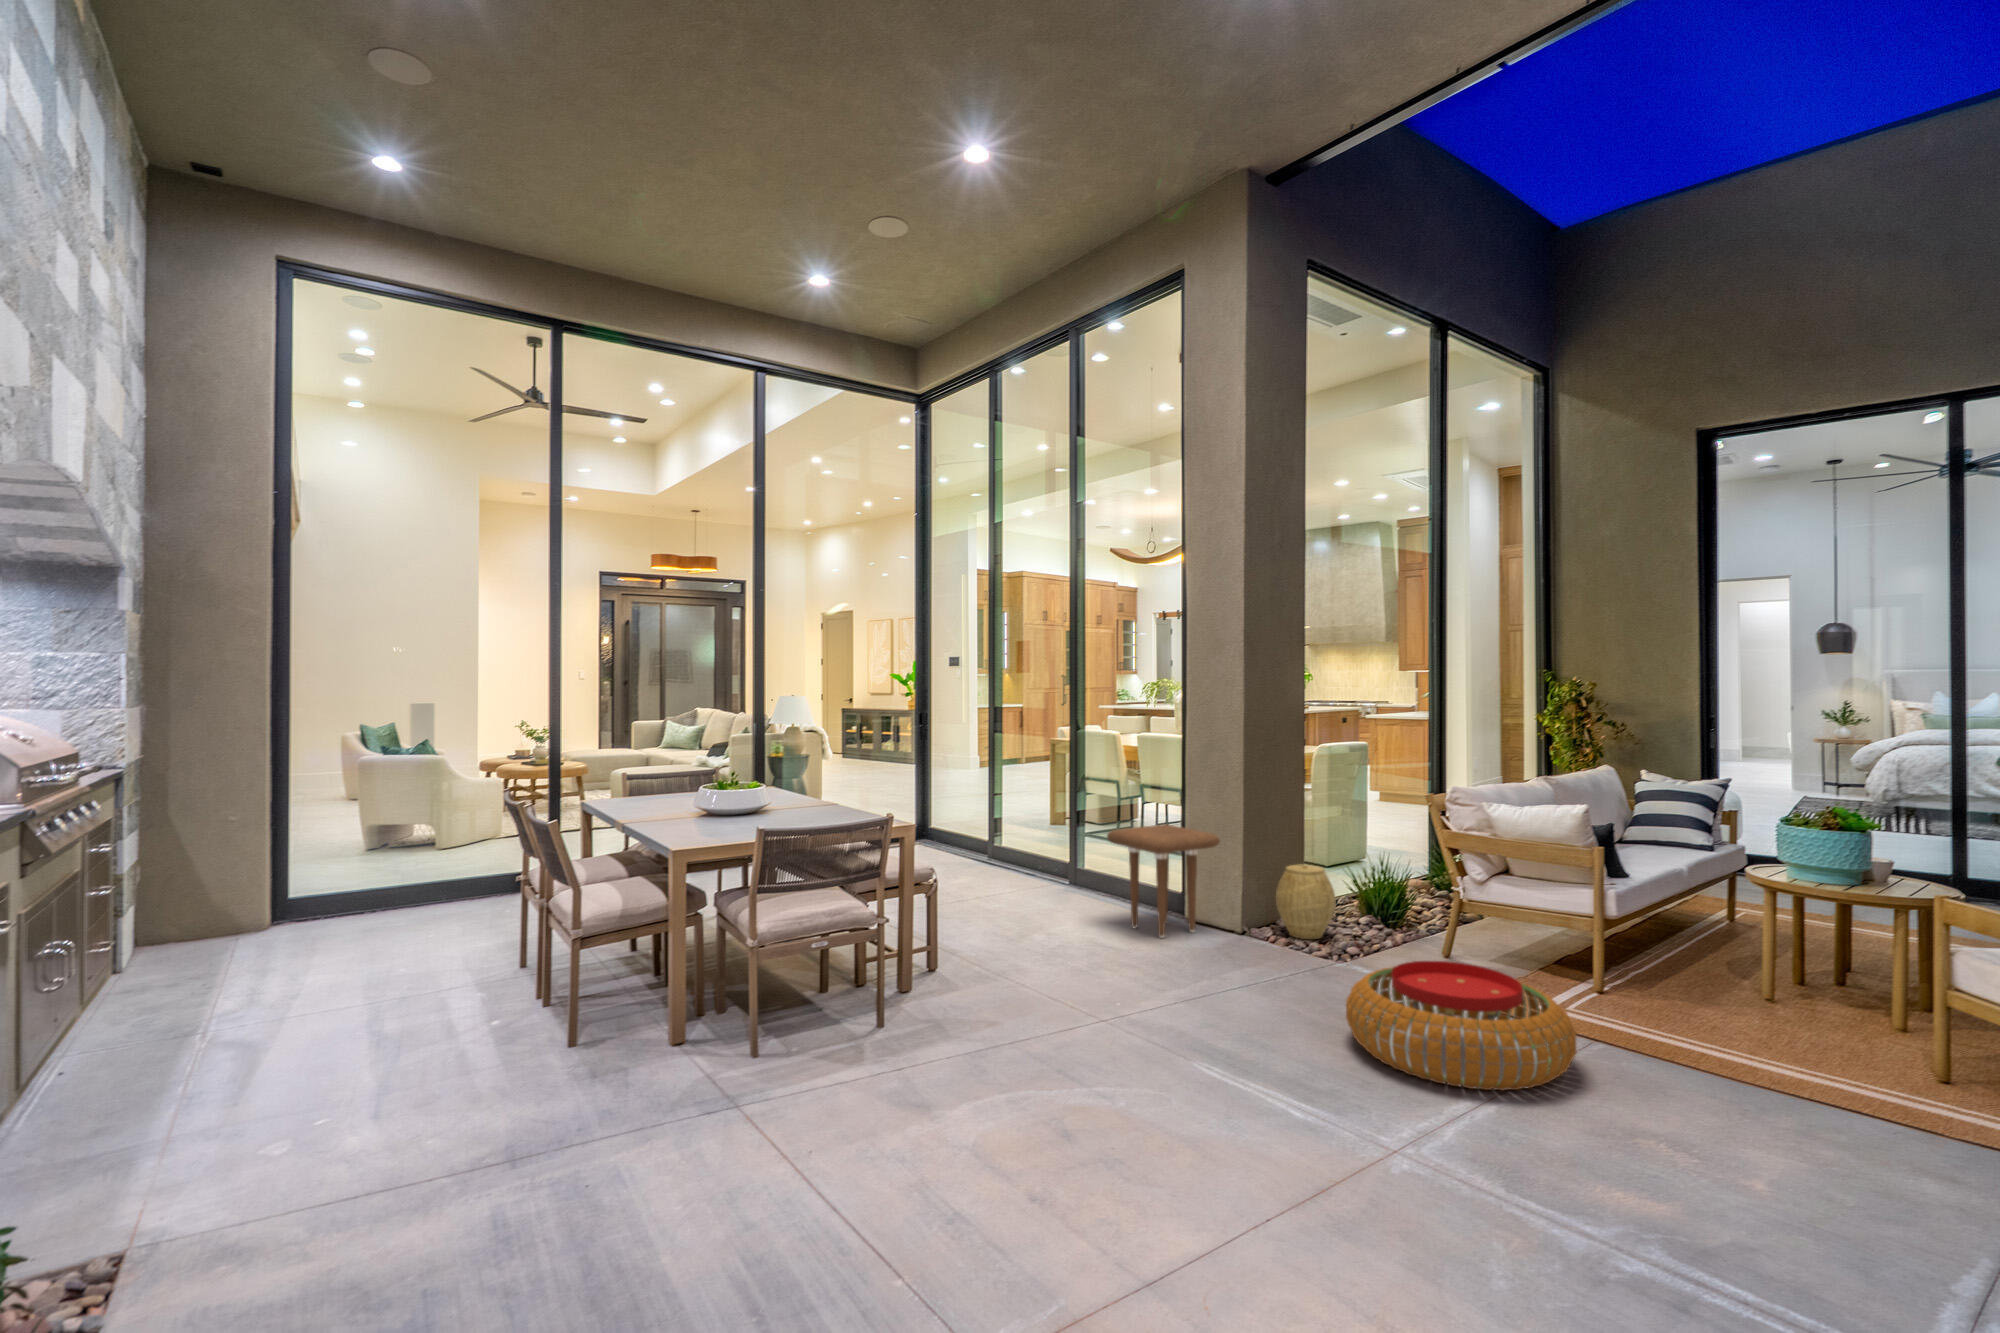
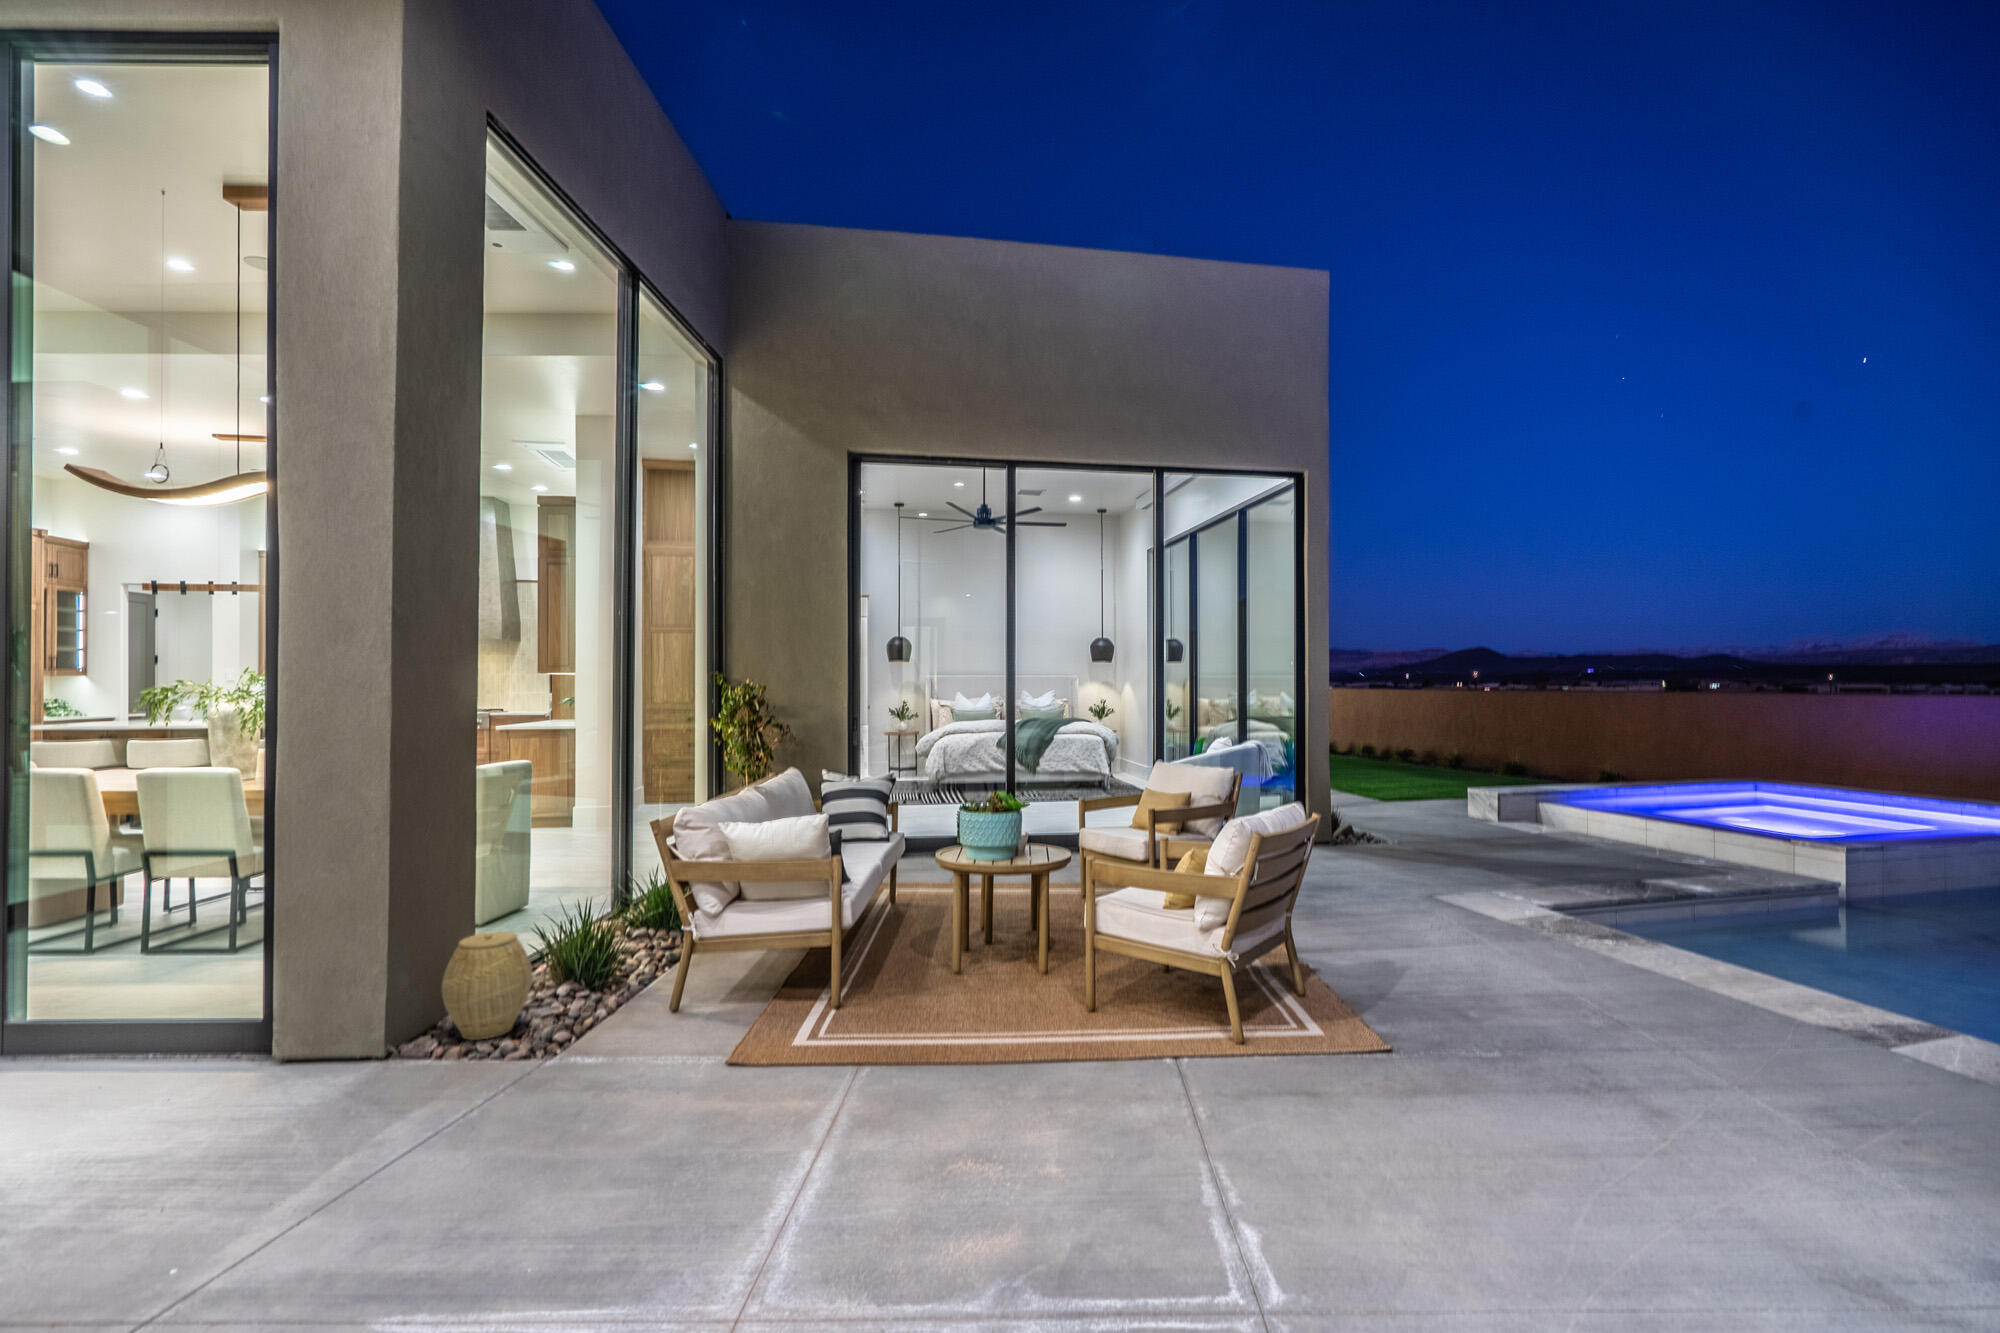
side table: present [1107,824,1220,938] -> none [106,911,350,1110]
pouf: present [1346,961,1577,1091] -> none [602,1032,883,1225]

